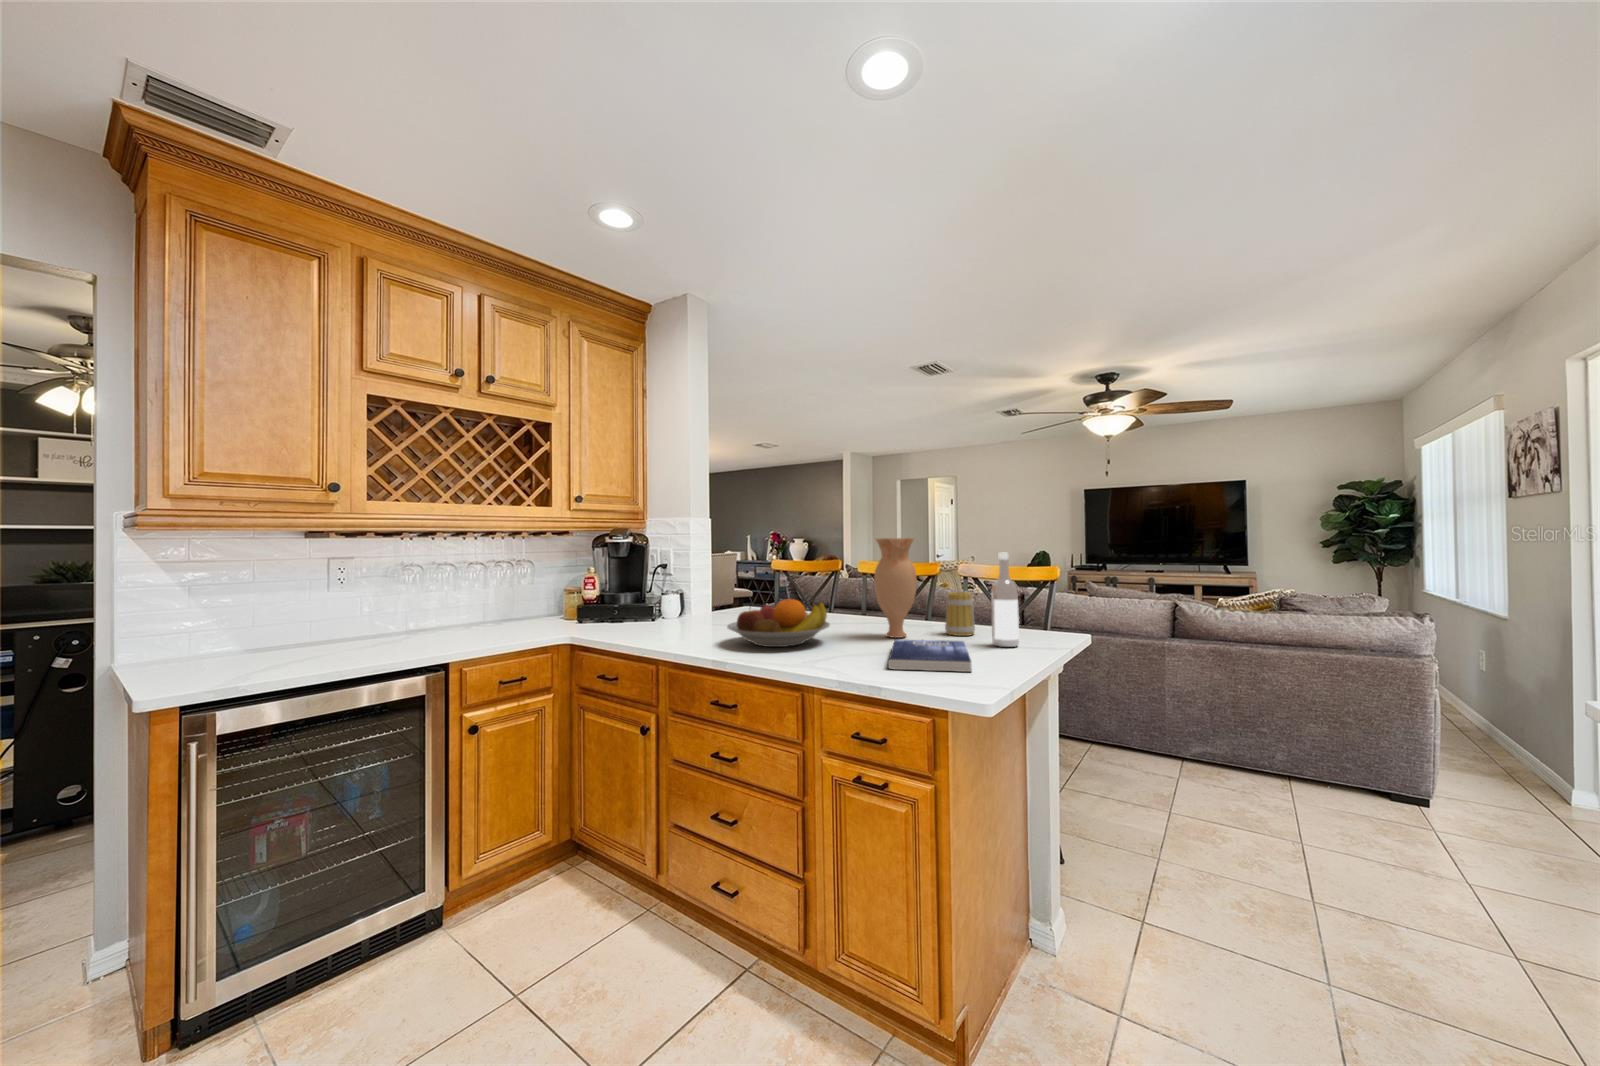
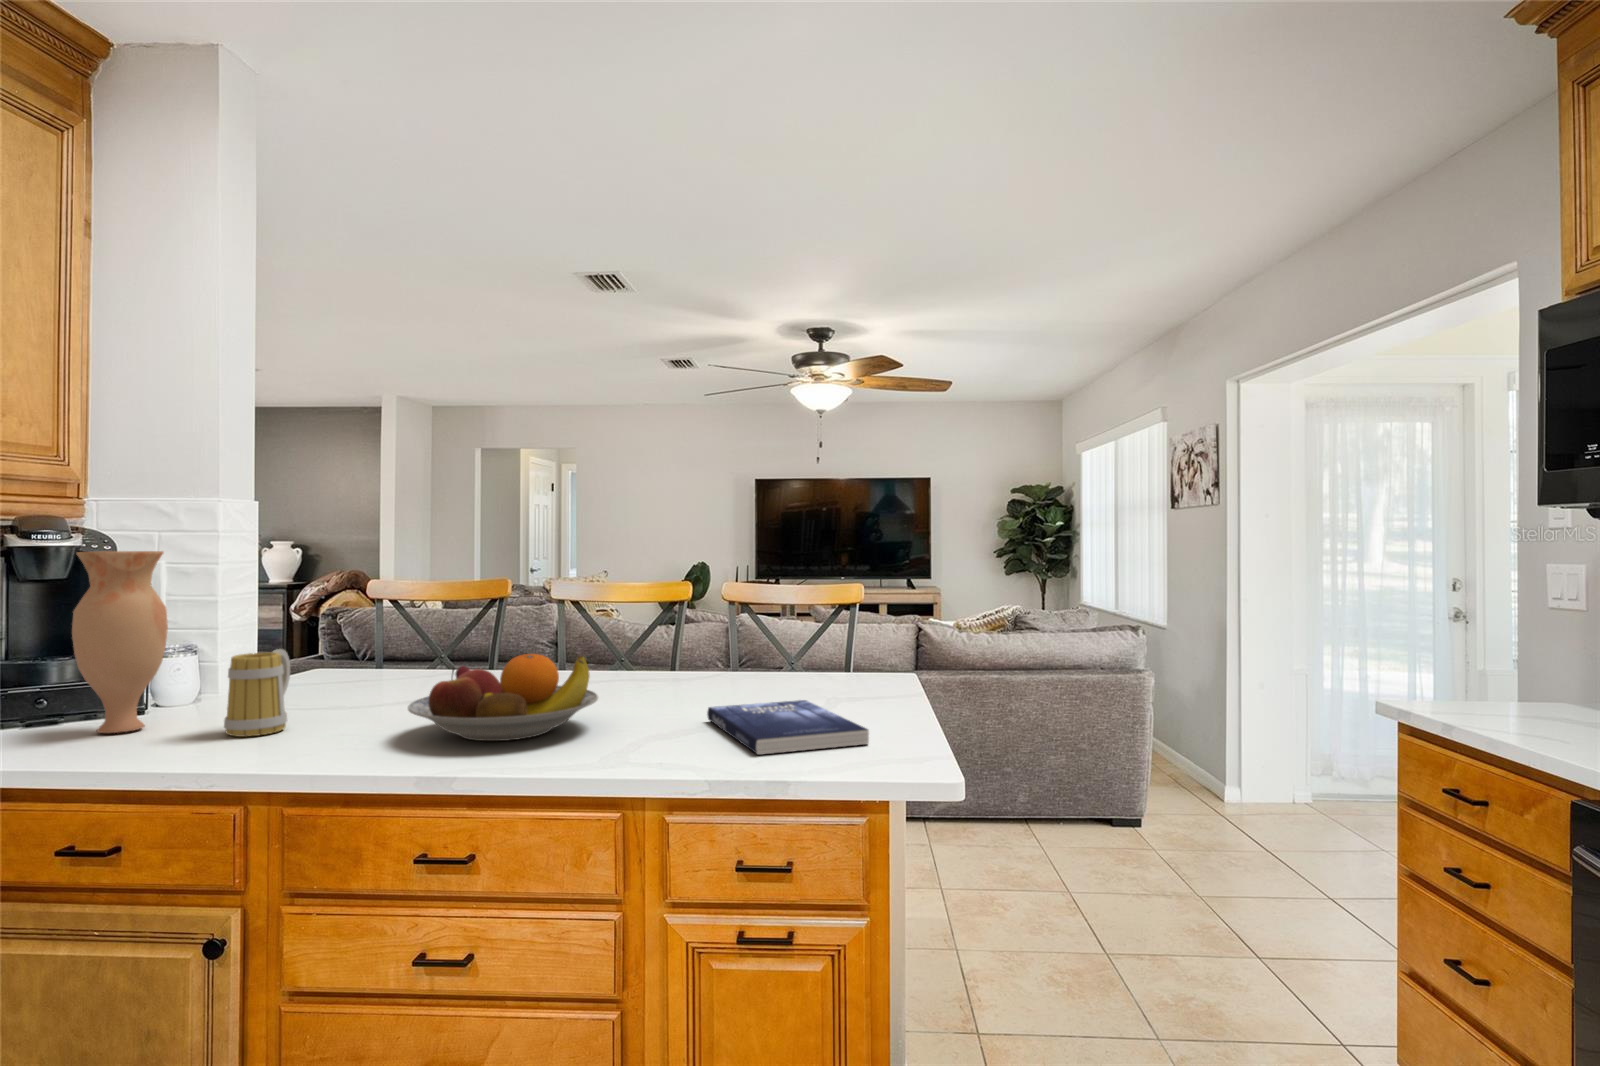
vase: present [874,538,917,638] -> present [72,551,168,733]
wine bottle: present [991,553,1019,647] -> none [826,570,862,703]
mug: present [945,591,975,636] -> present [224,649,290,737]

